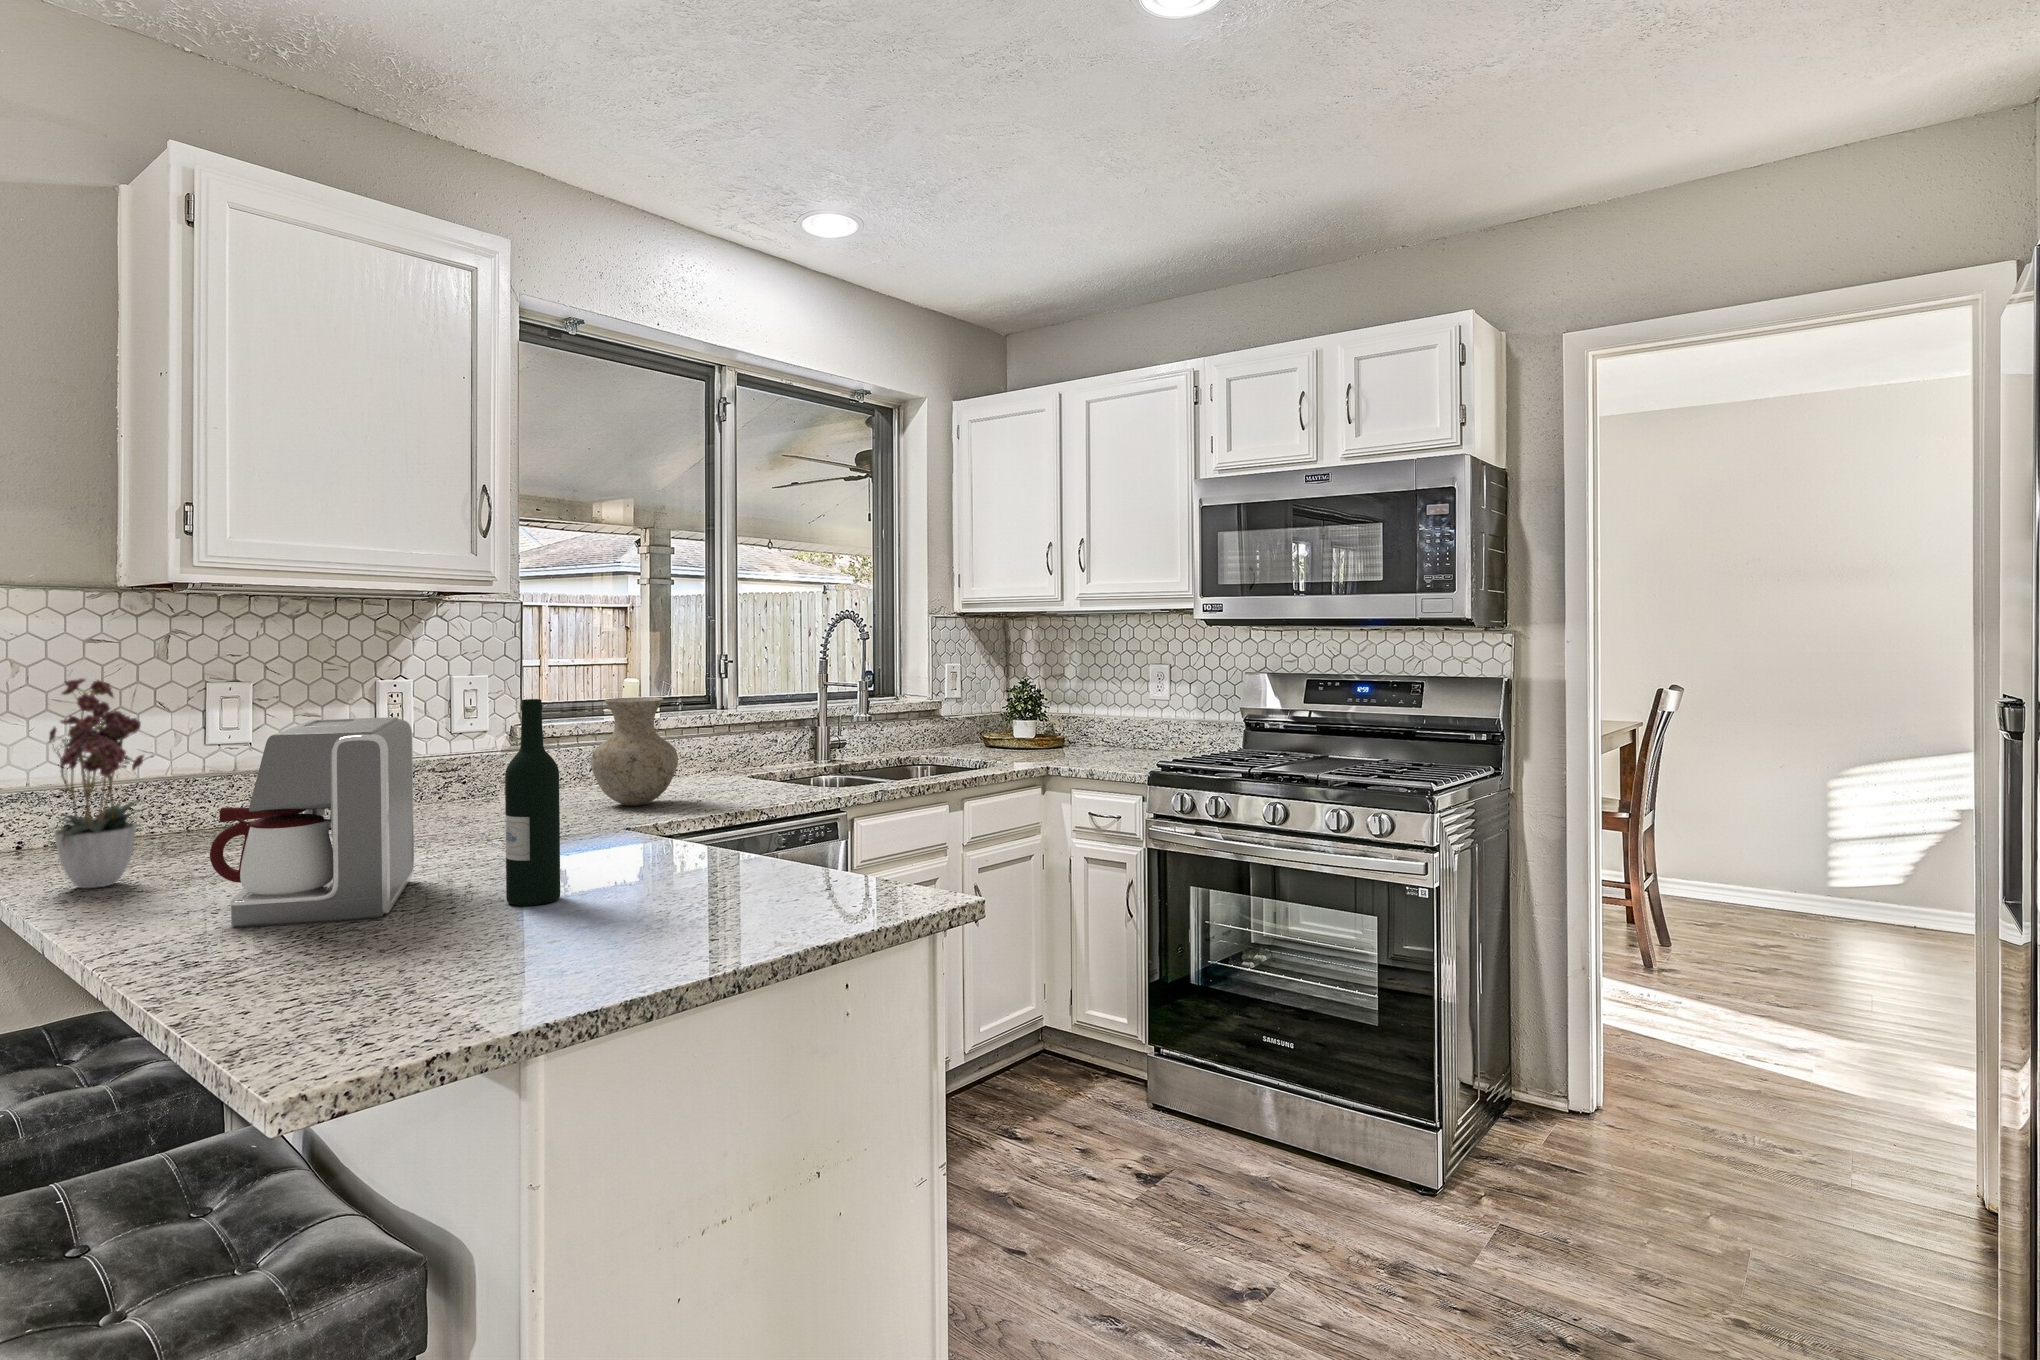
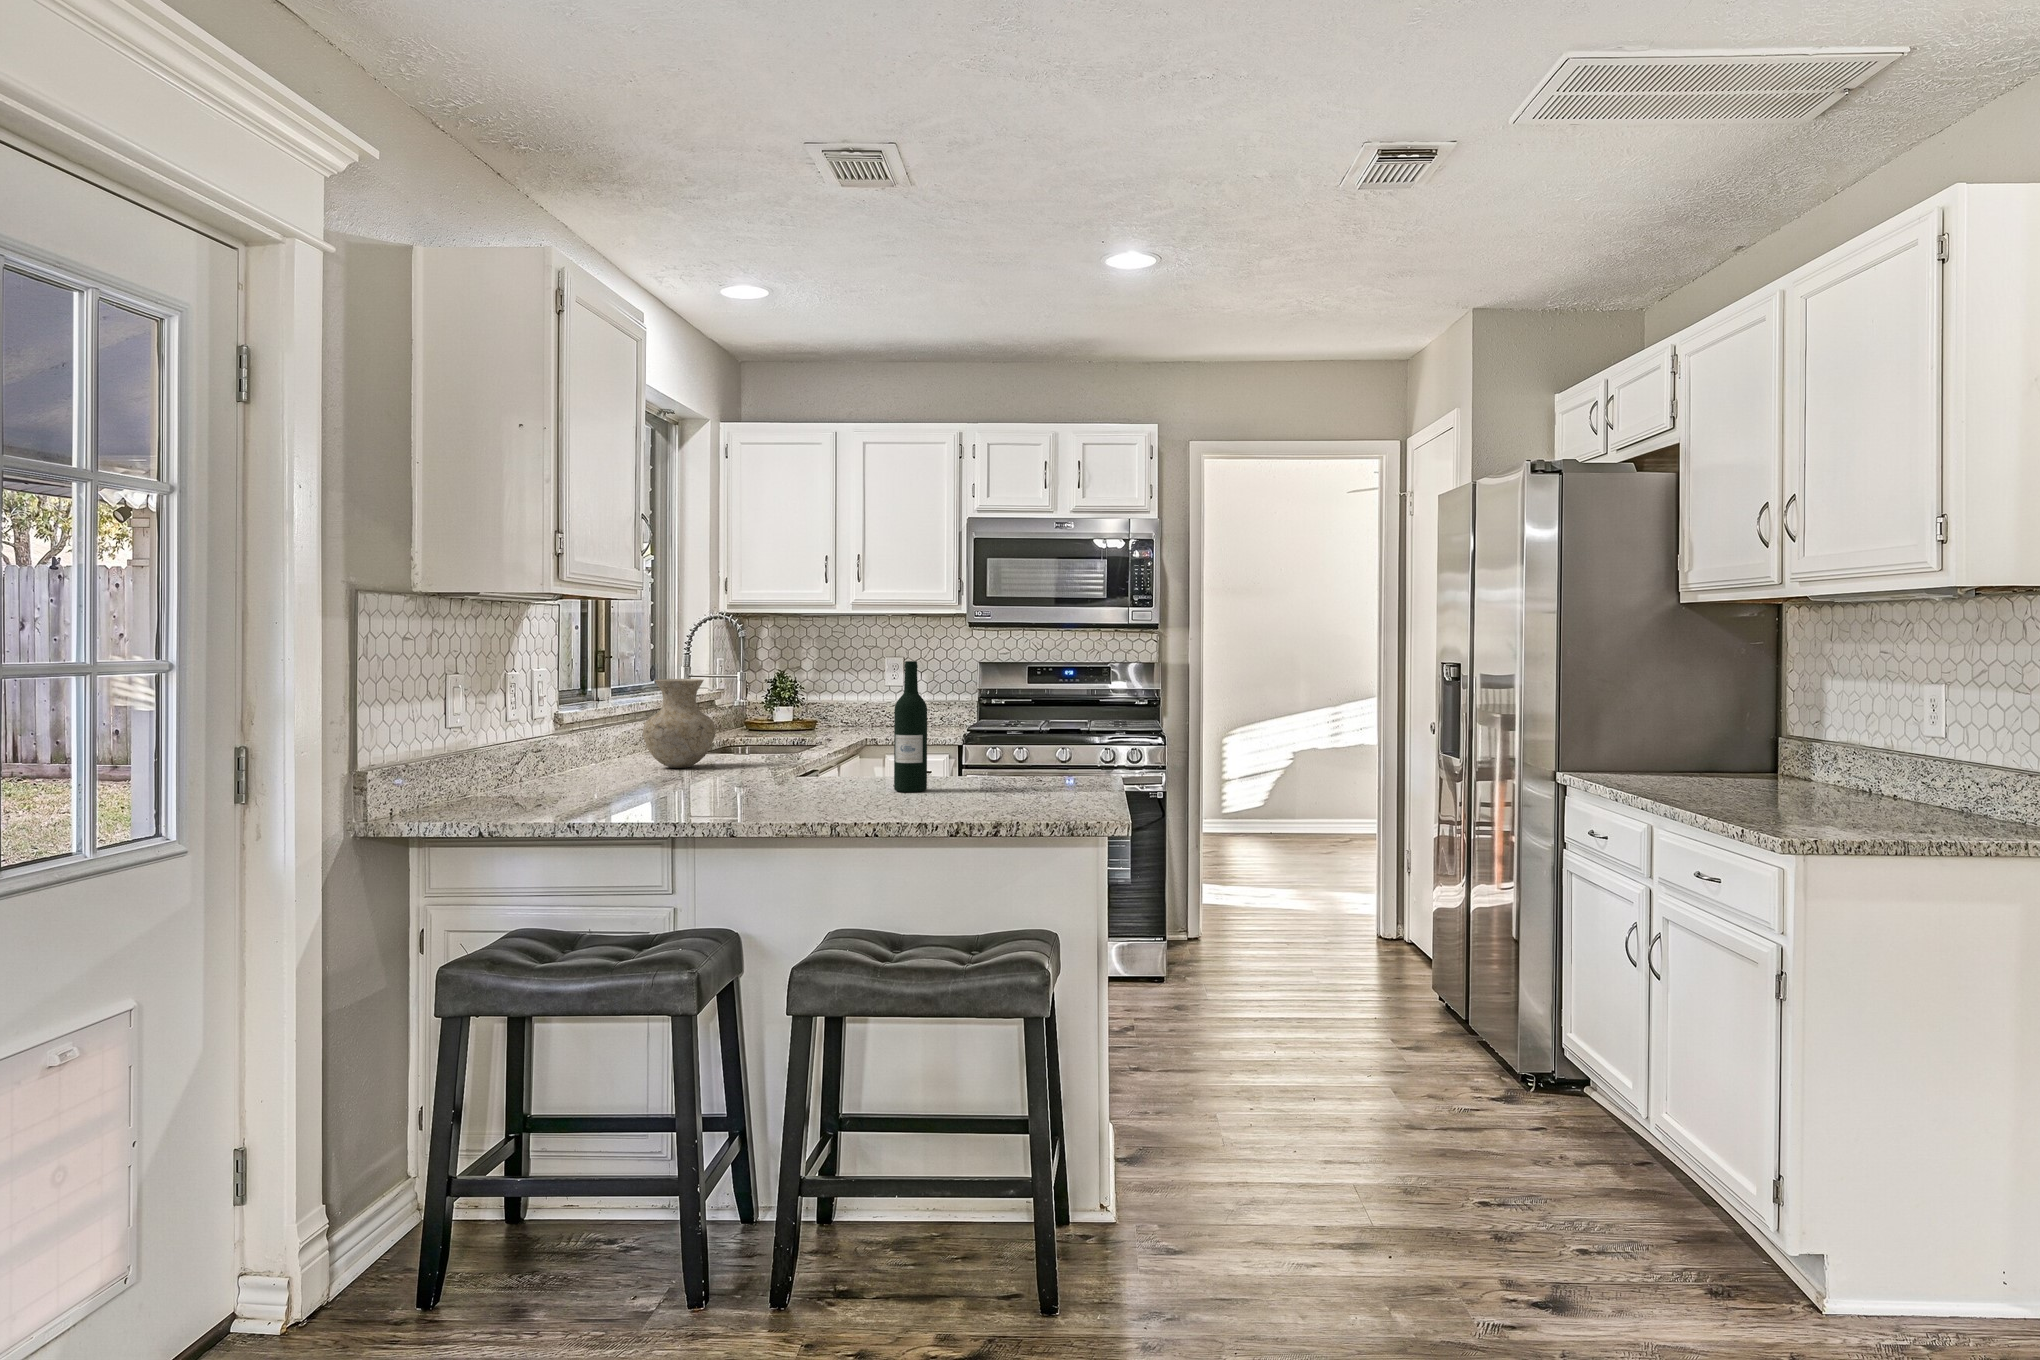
flower arrangement: present [49,679,144,888] -> none [502,643,624,816]
coffee maker: present [210,717,414,928] -> none [719,678,869,810]

